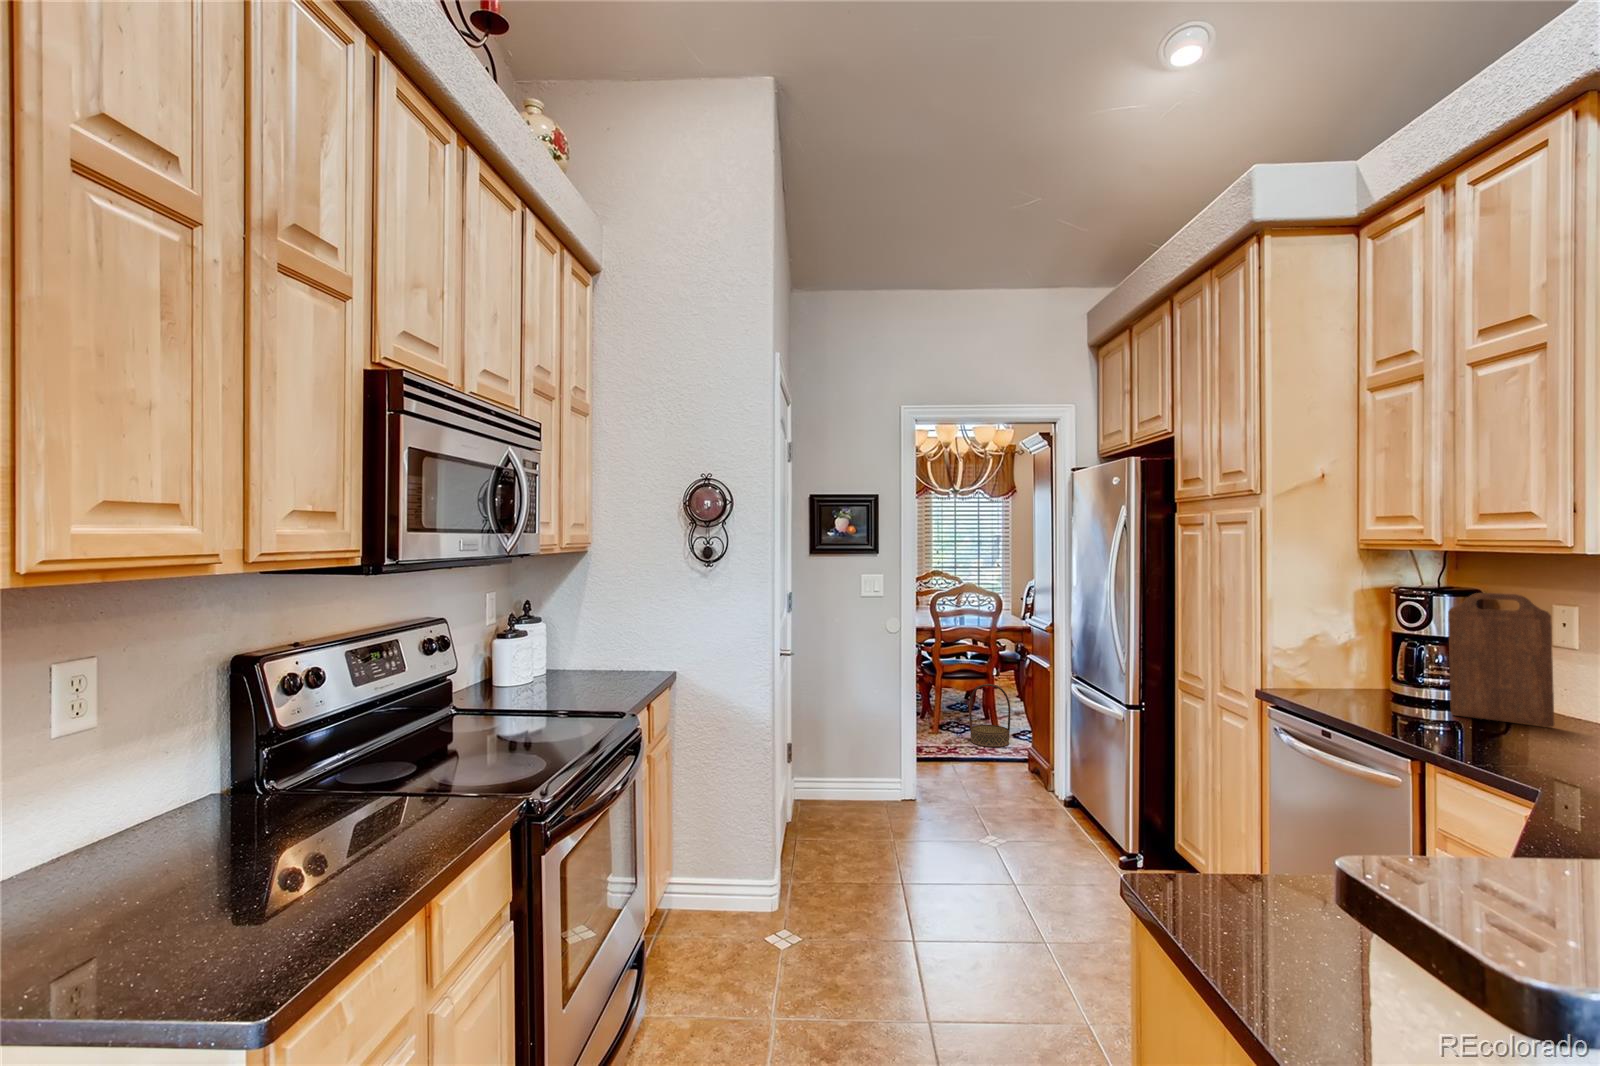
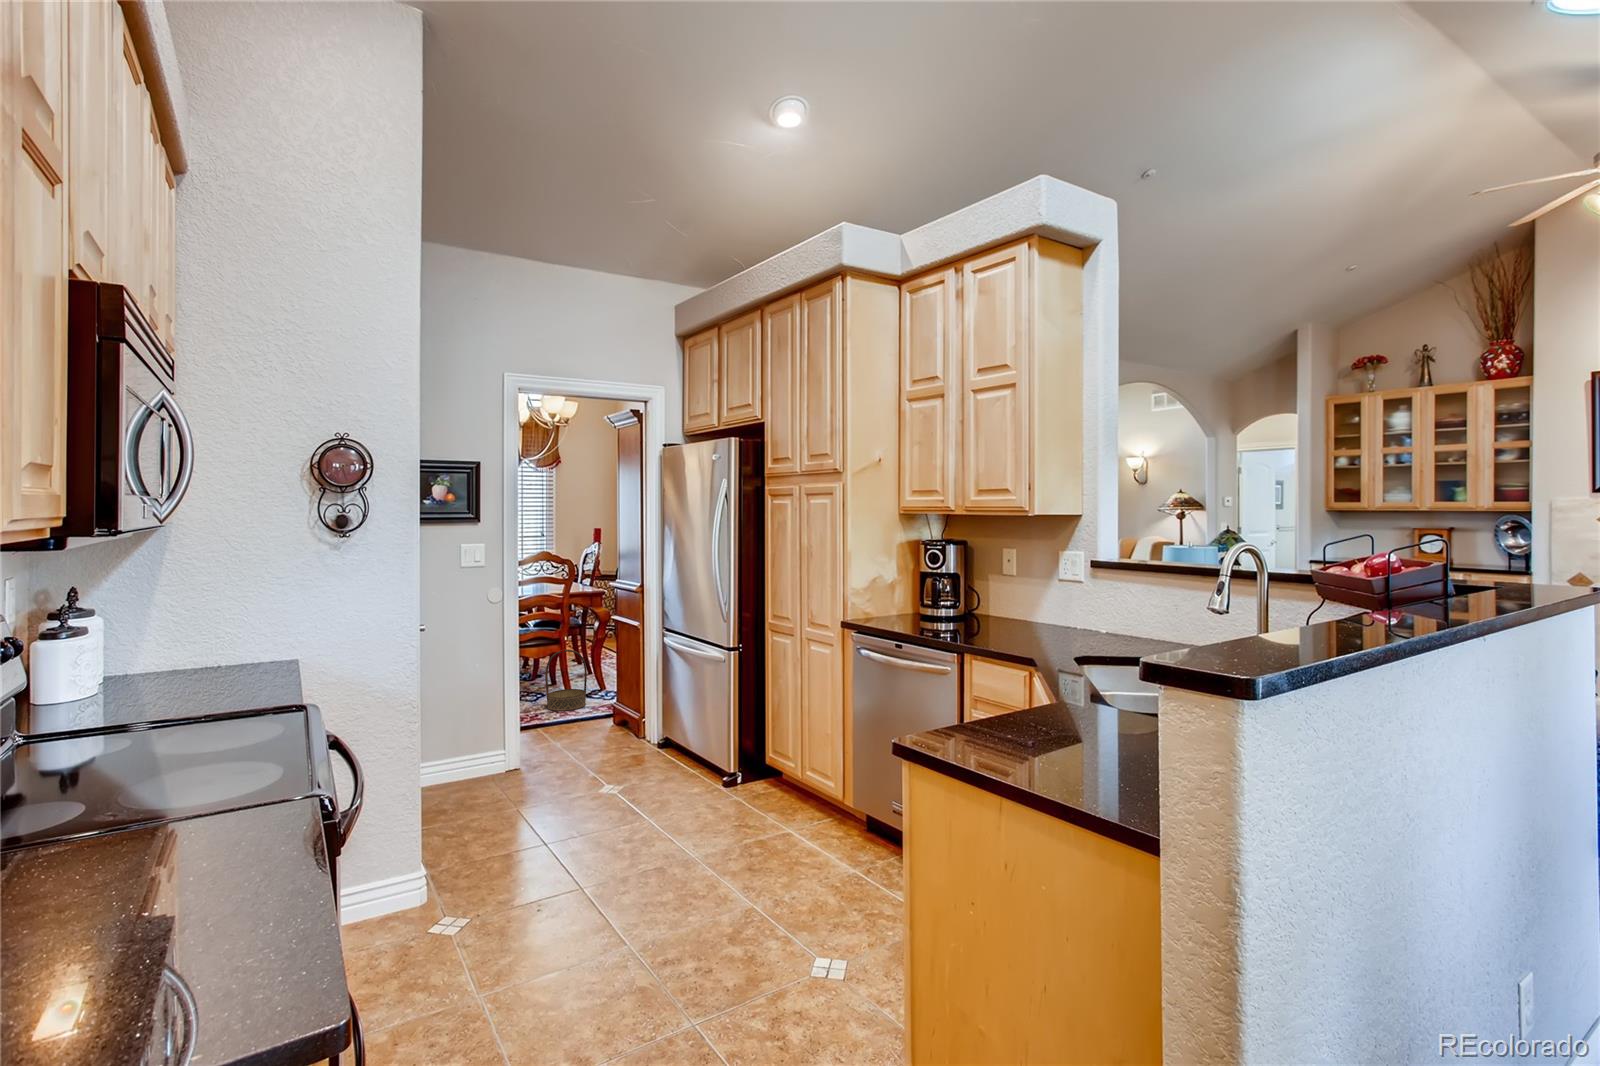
cutting board: present [1448,593,1554,727] -> none [954,543,1003,624]

